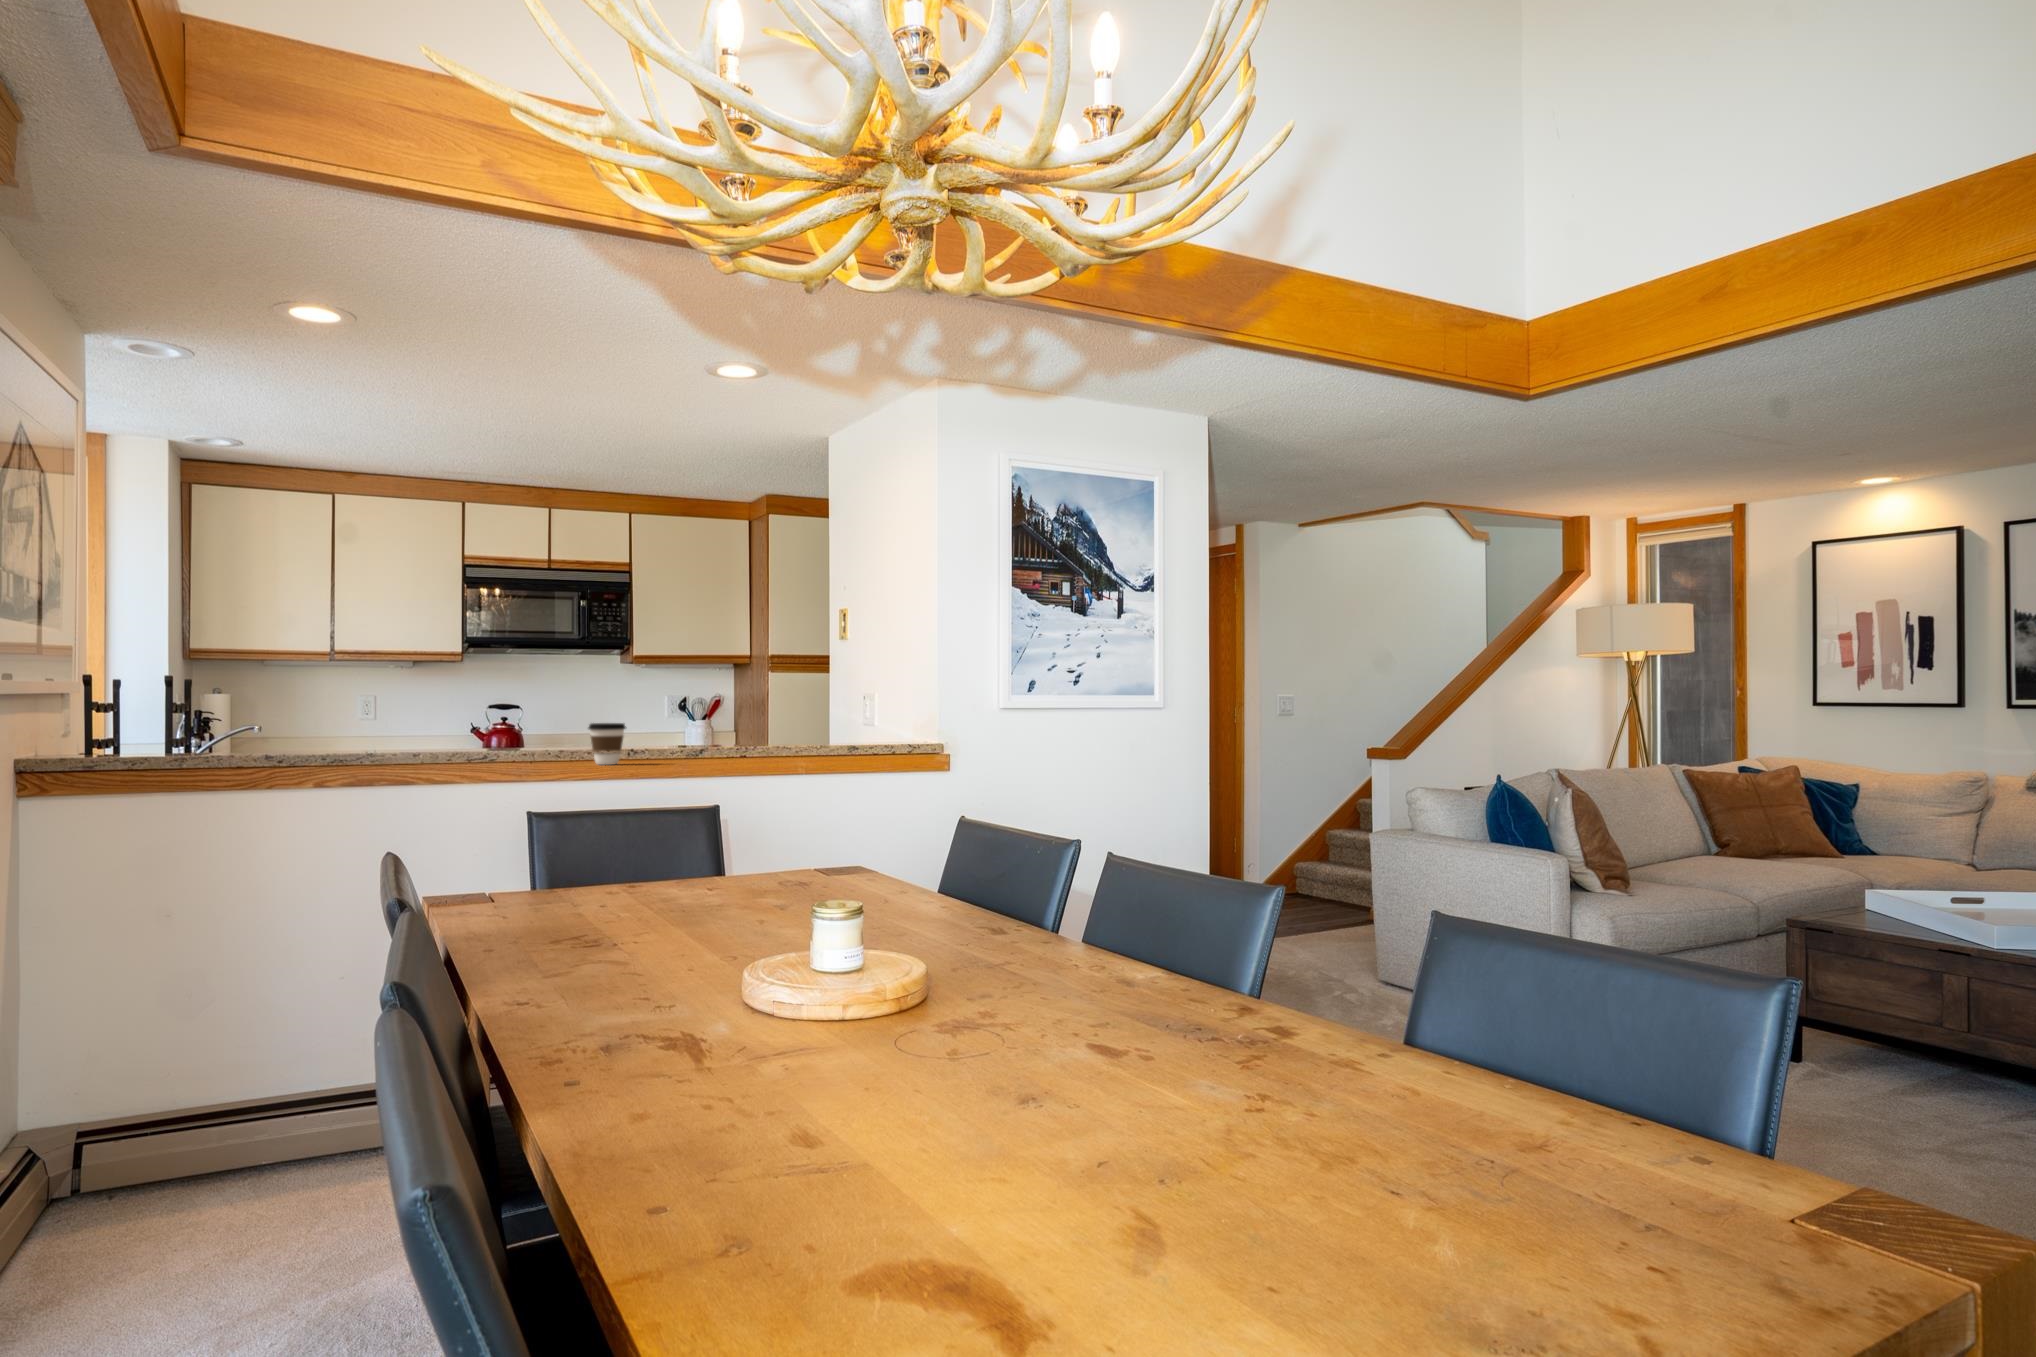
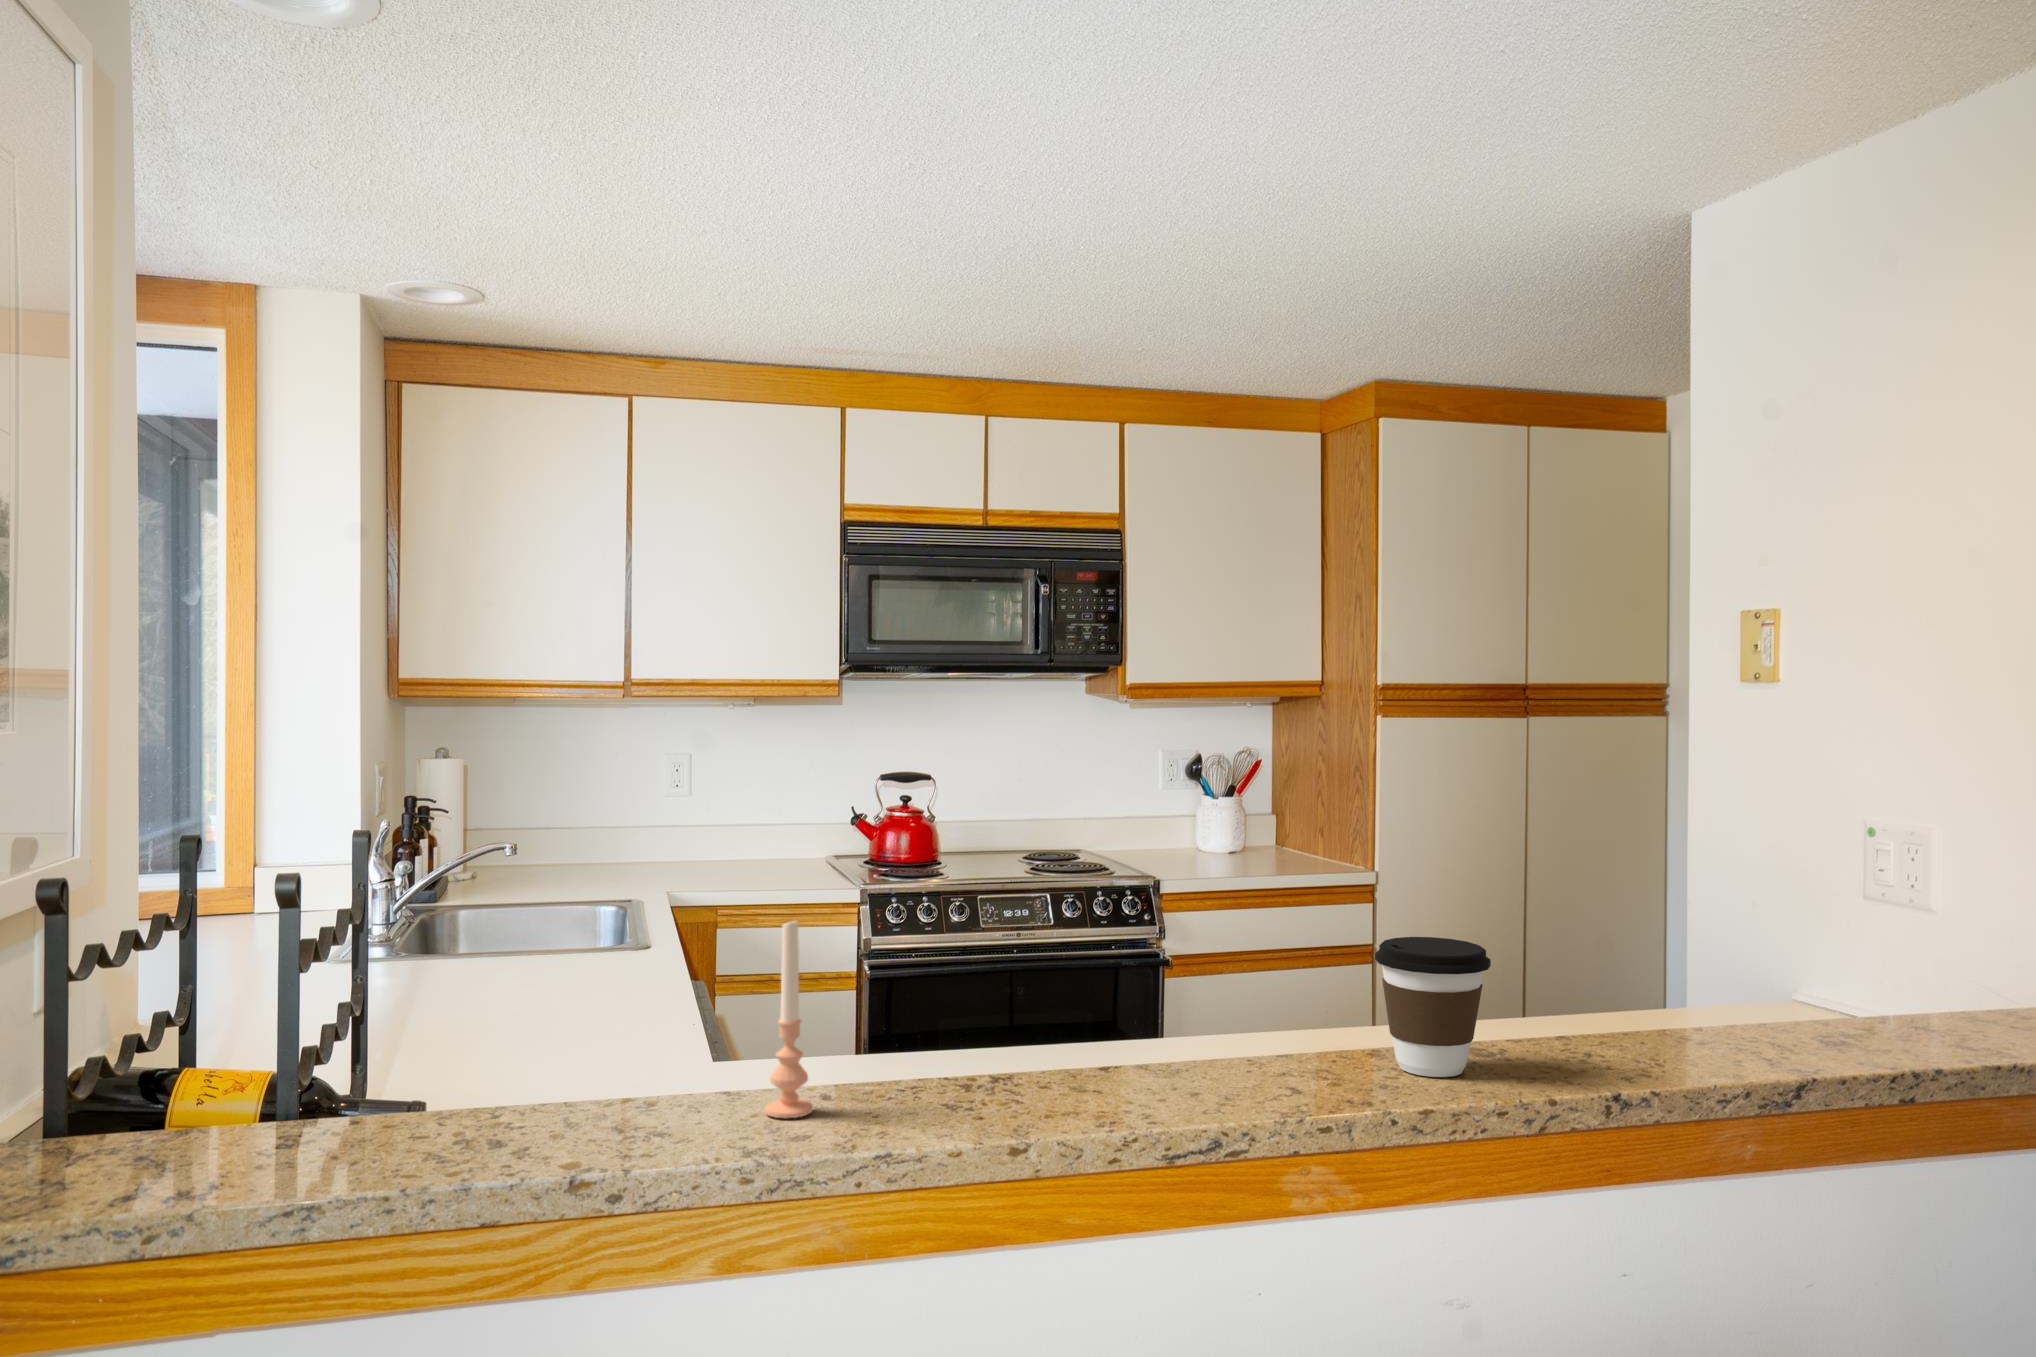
candle: none [360,708,377,769] -> present [765,921,813,1118]

